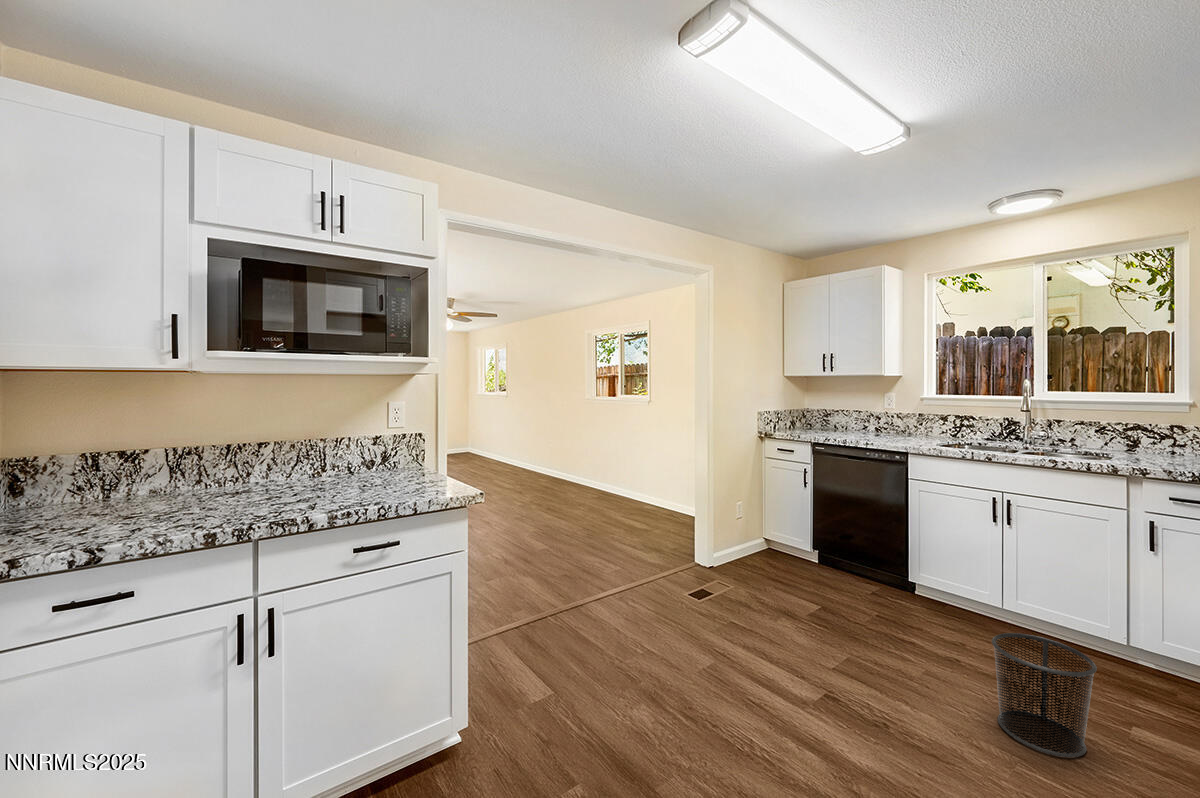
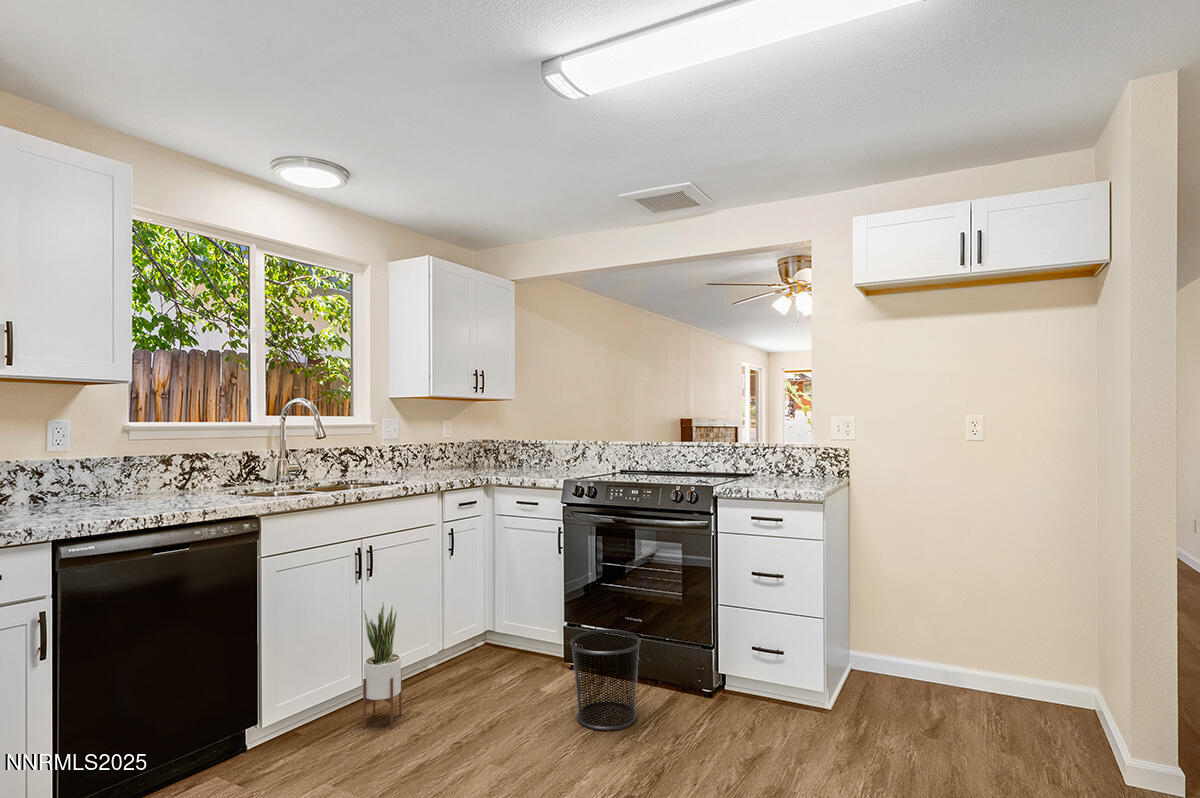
potted plant: none [953,534,1002,634] -> present [363,602,402,728]

